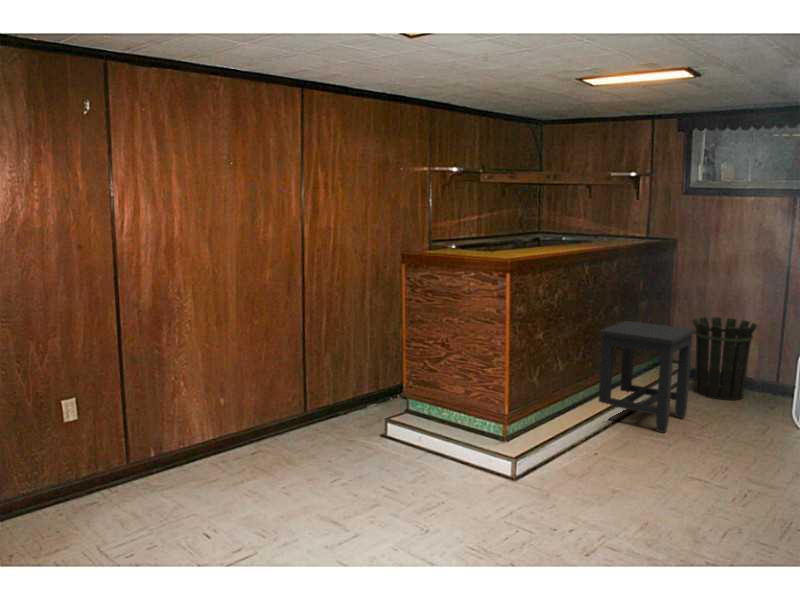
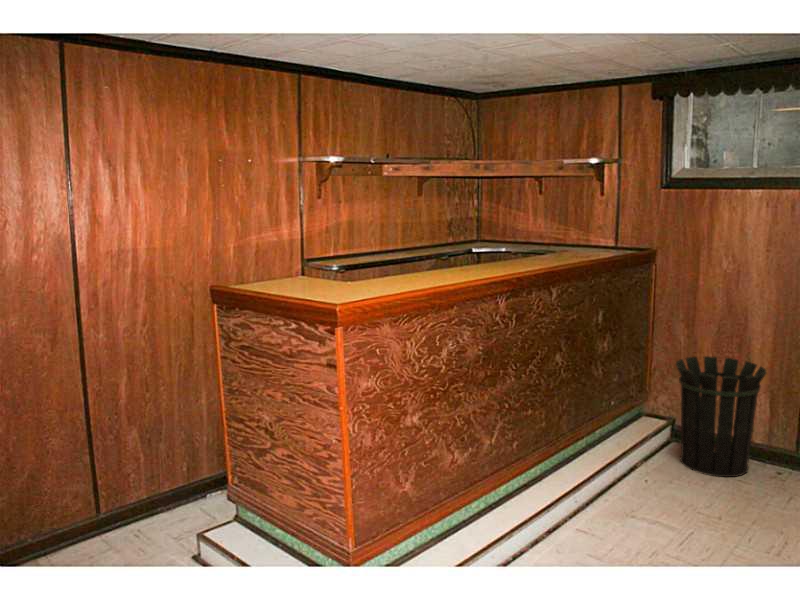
side table: present [598,321,695,433] -> none [525,371,670,552]

